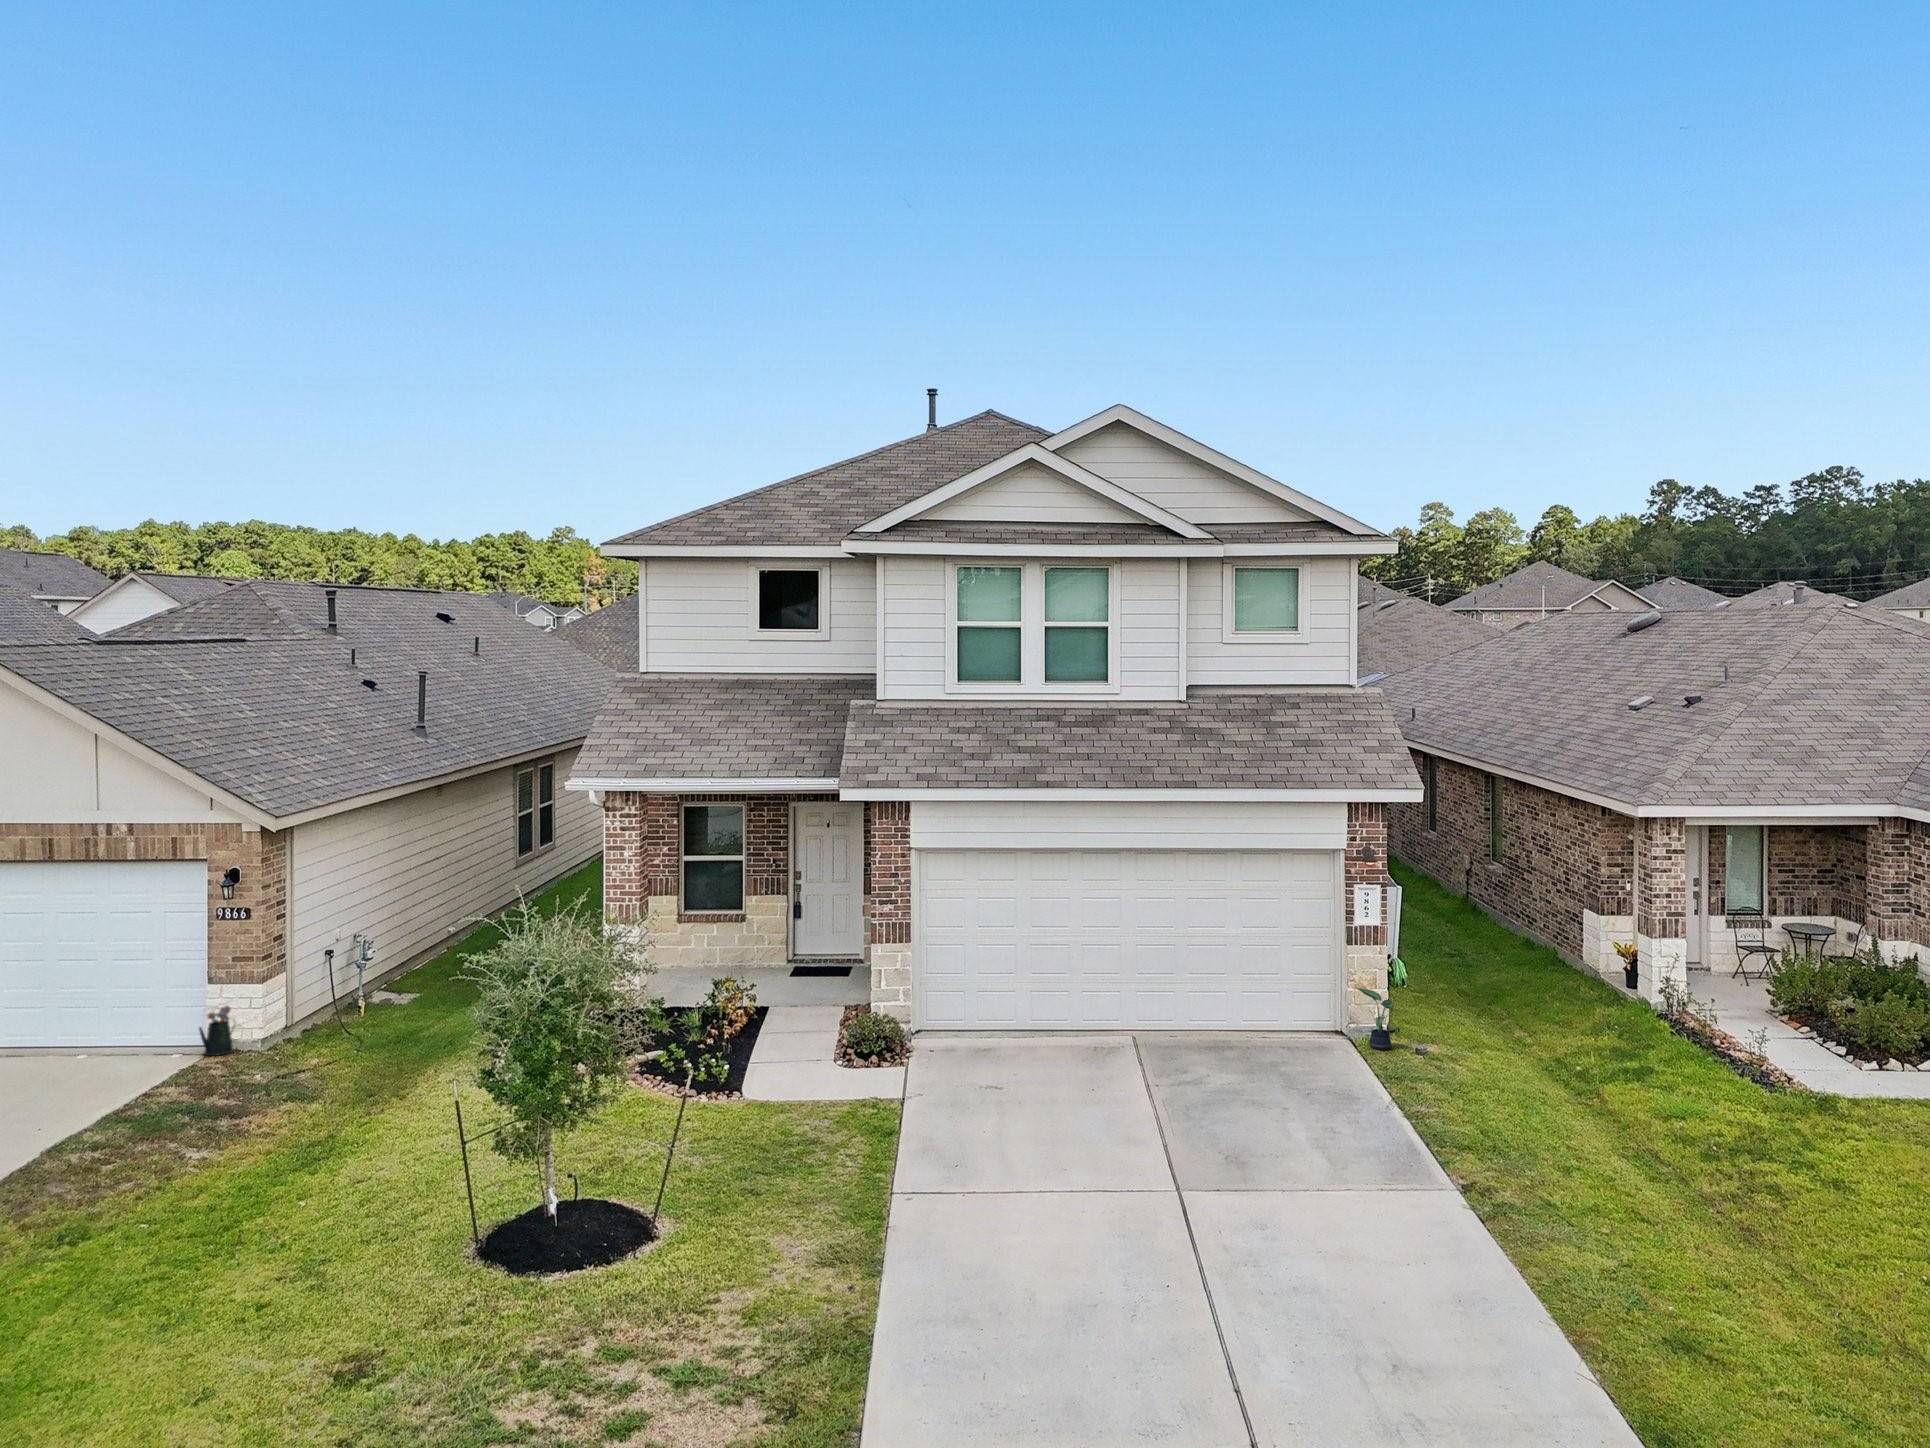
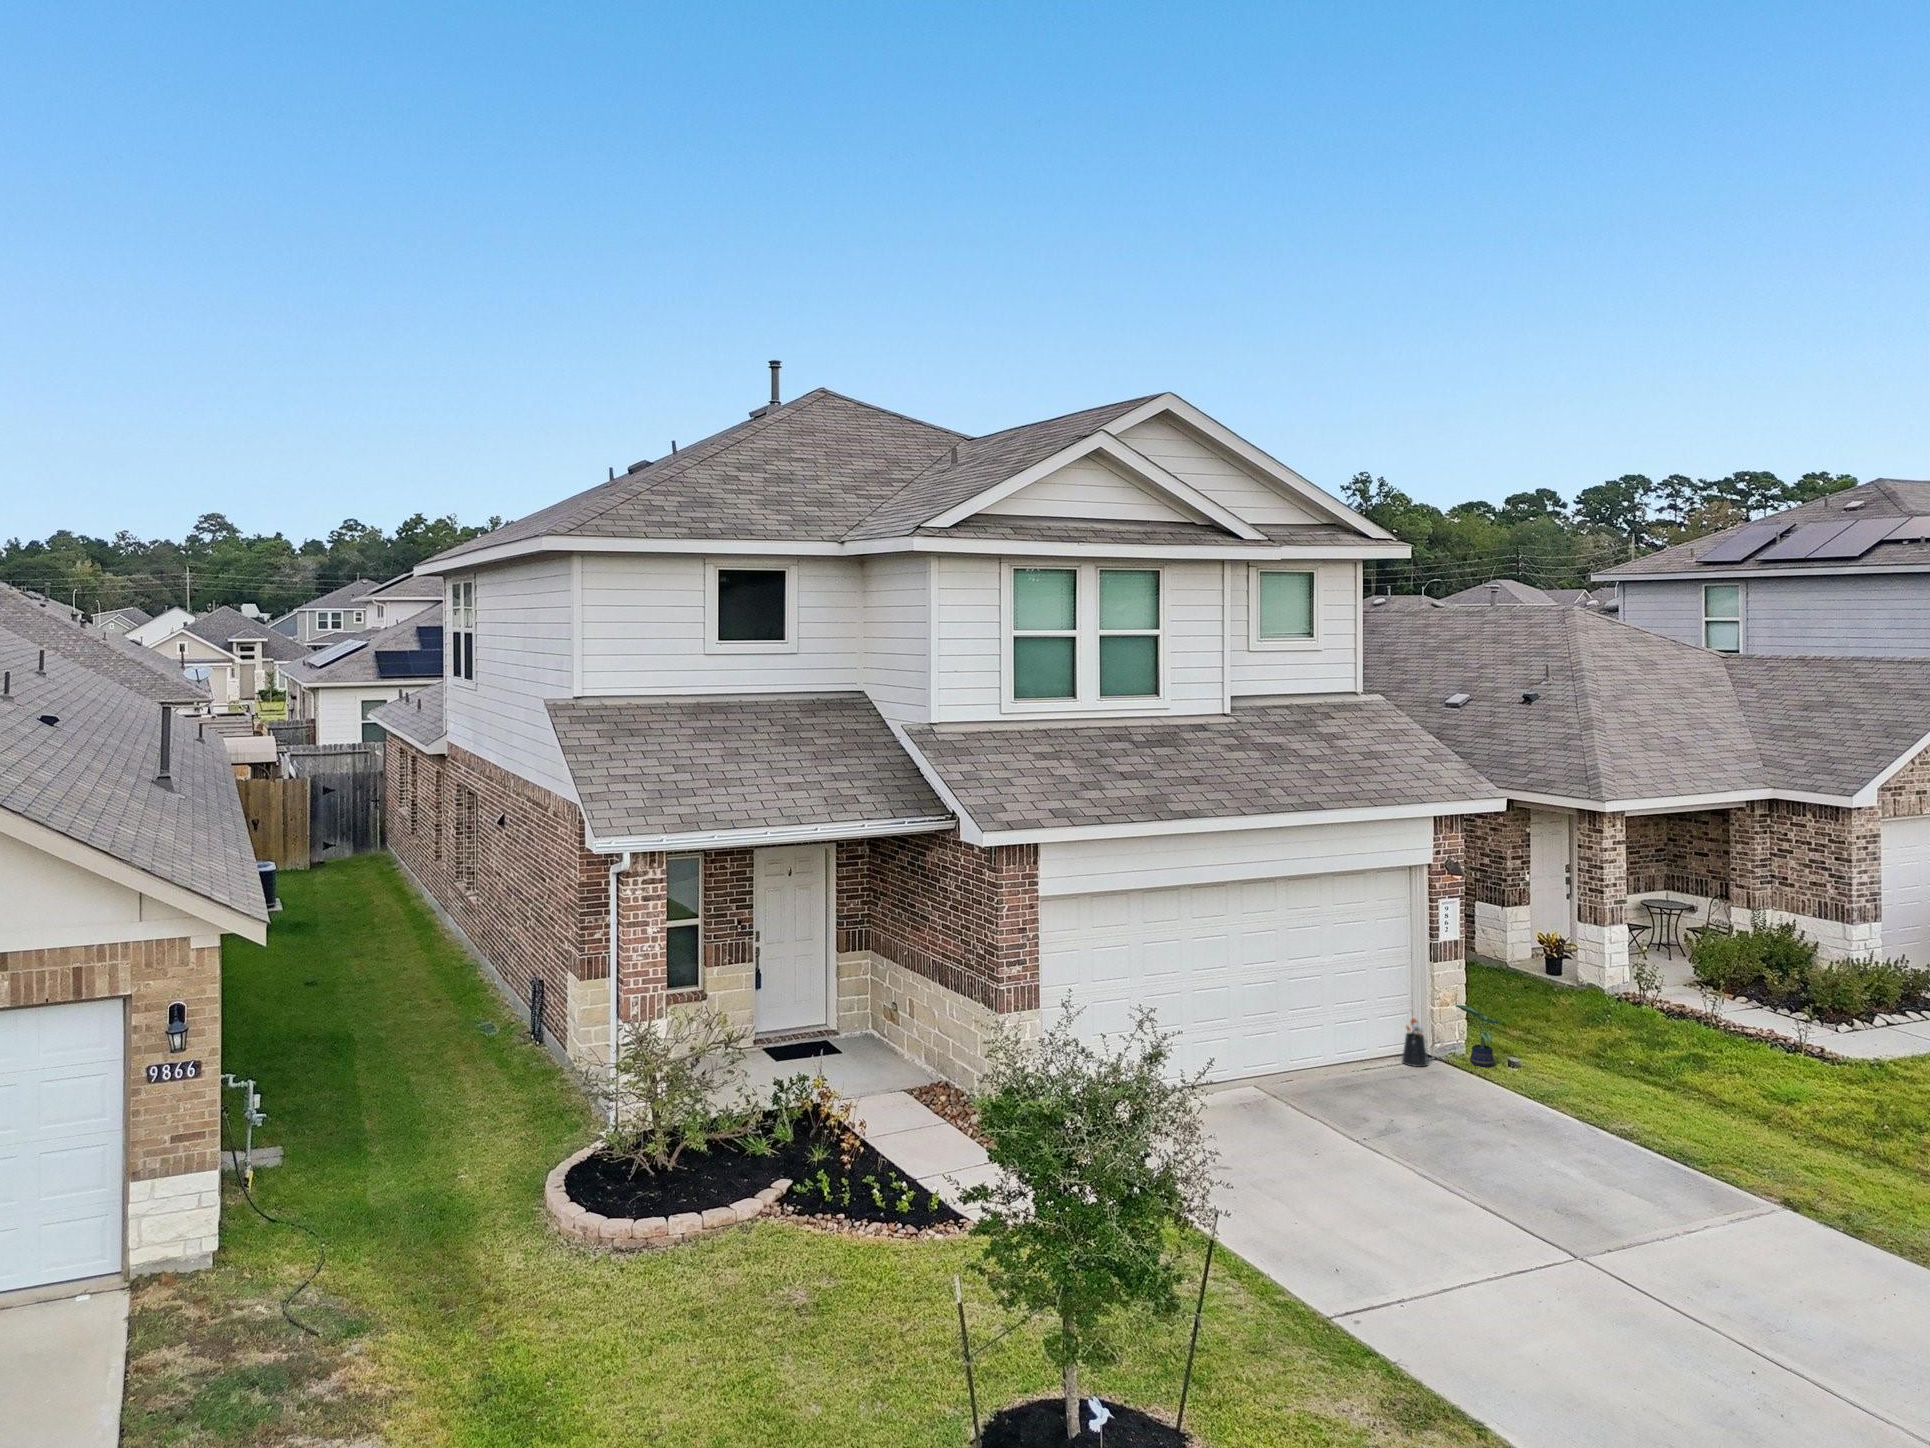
watering can: present [199,1006,233,1056] -> present [1402,1018,1428,1067]

